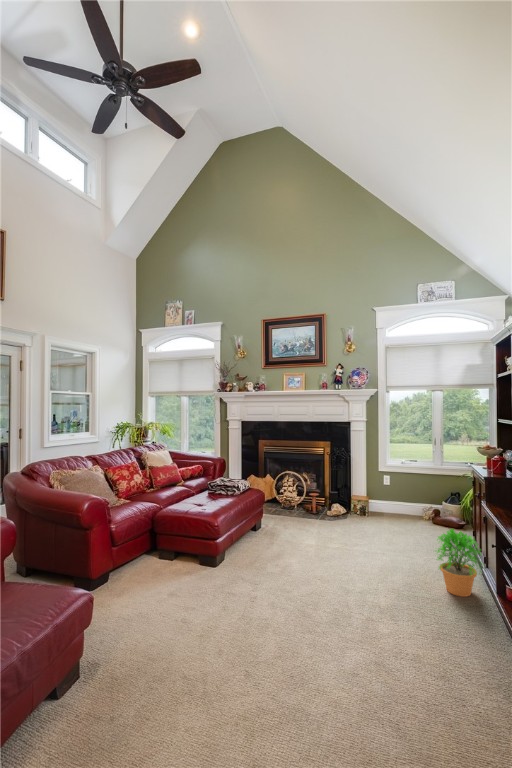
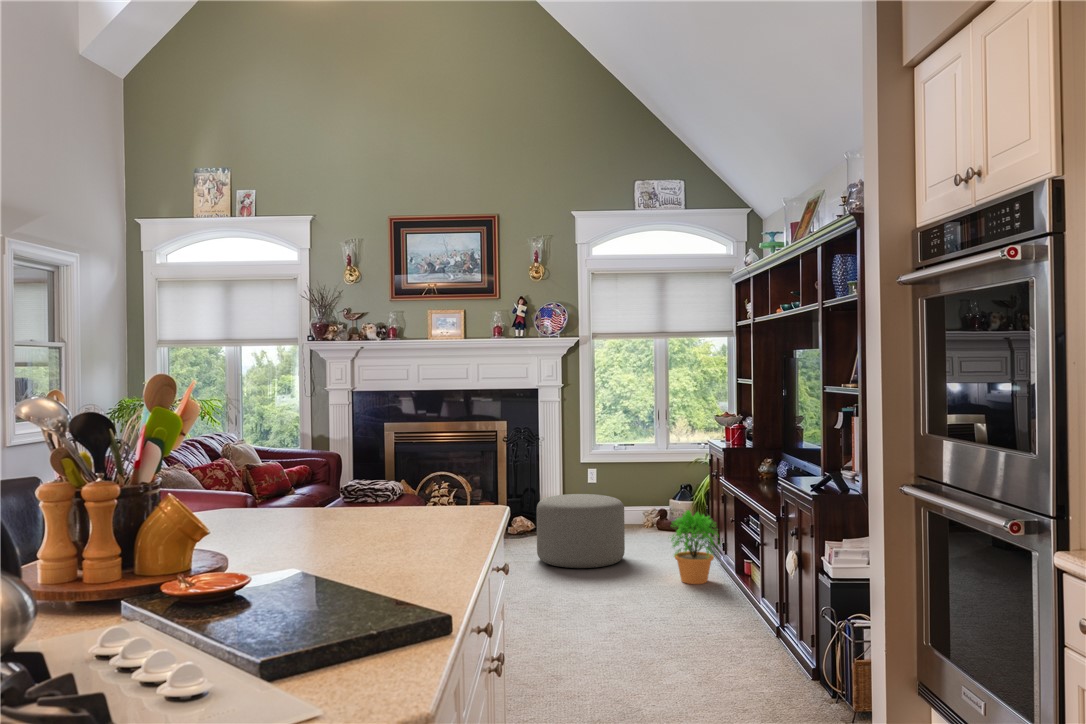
ottoman: none [336,498,402,560] -> present [537,494,625,568]

